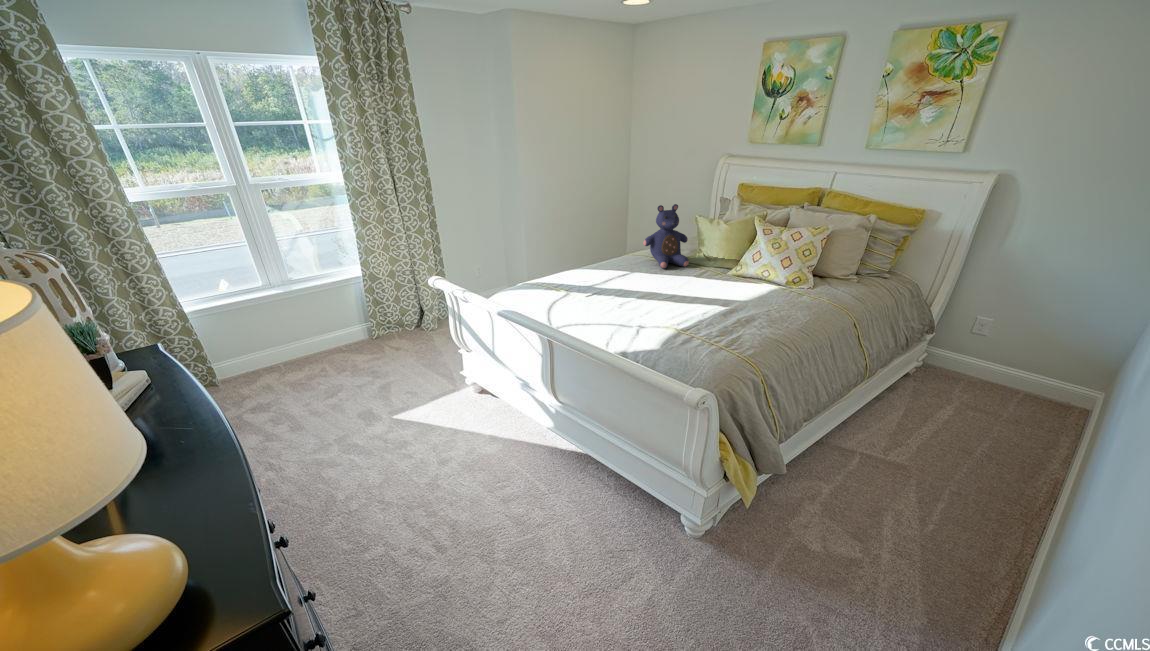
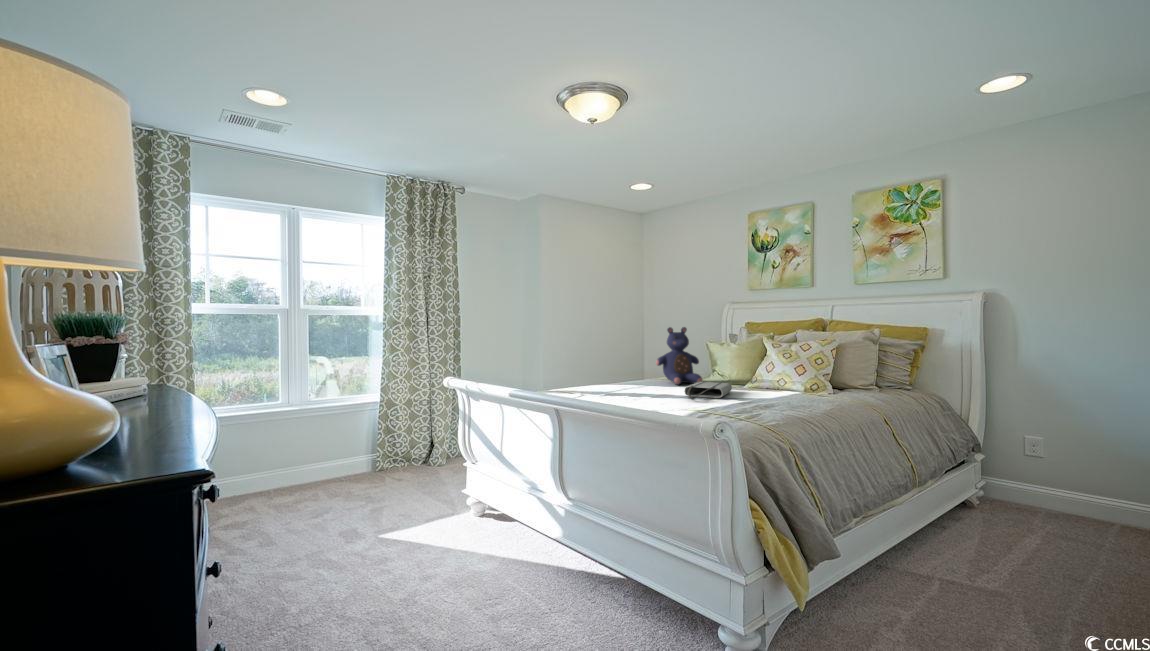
tote bag: none [669,274,716,306] -> present [684,382,732,399]

